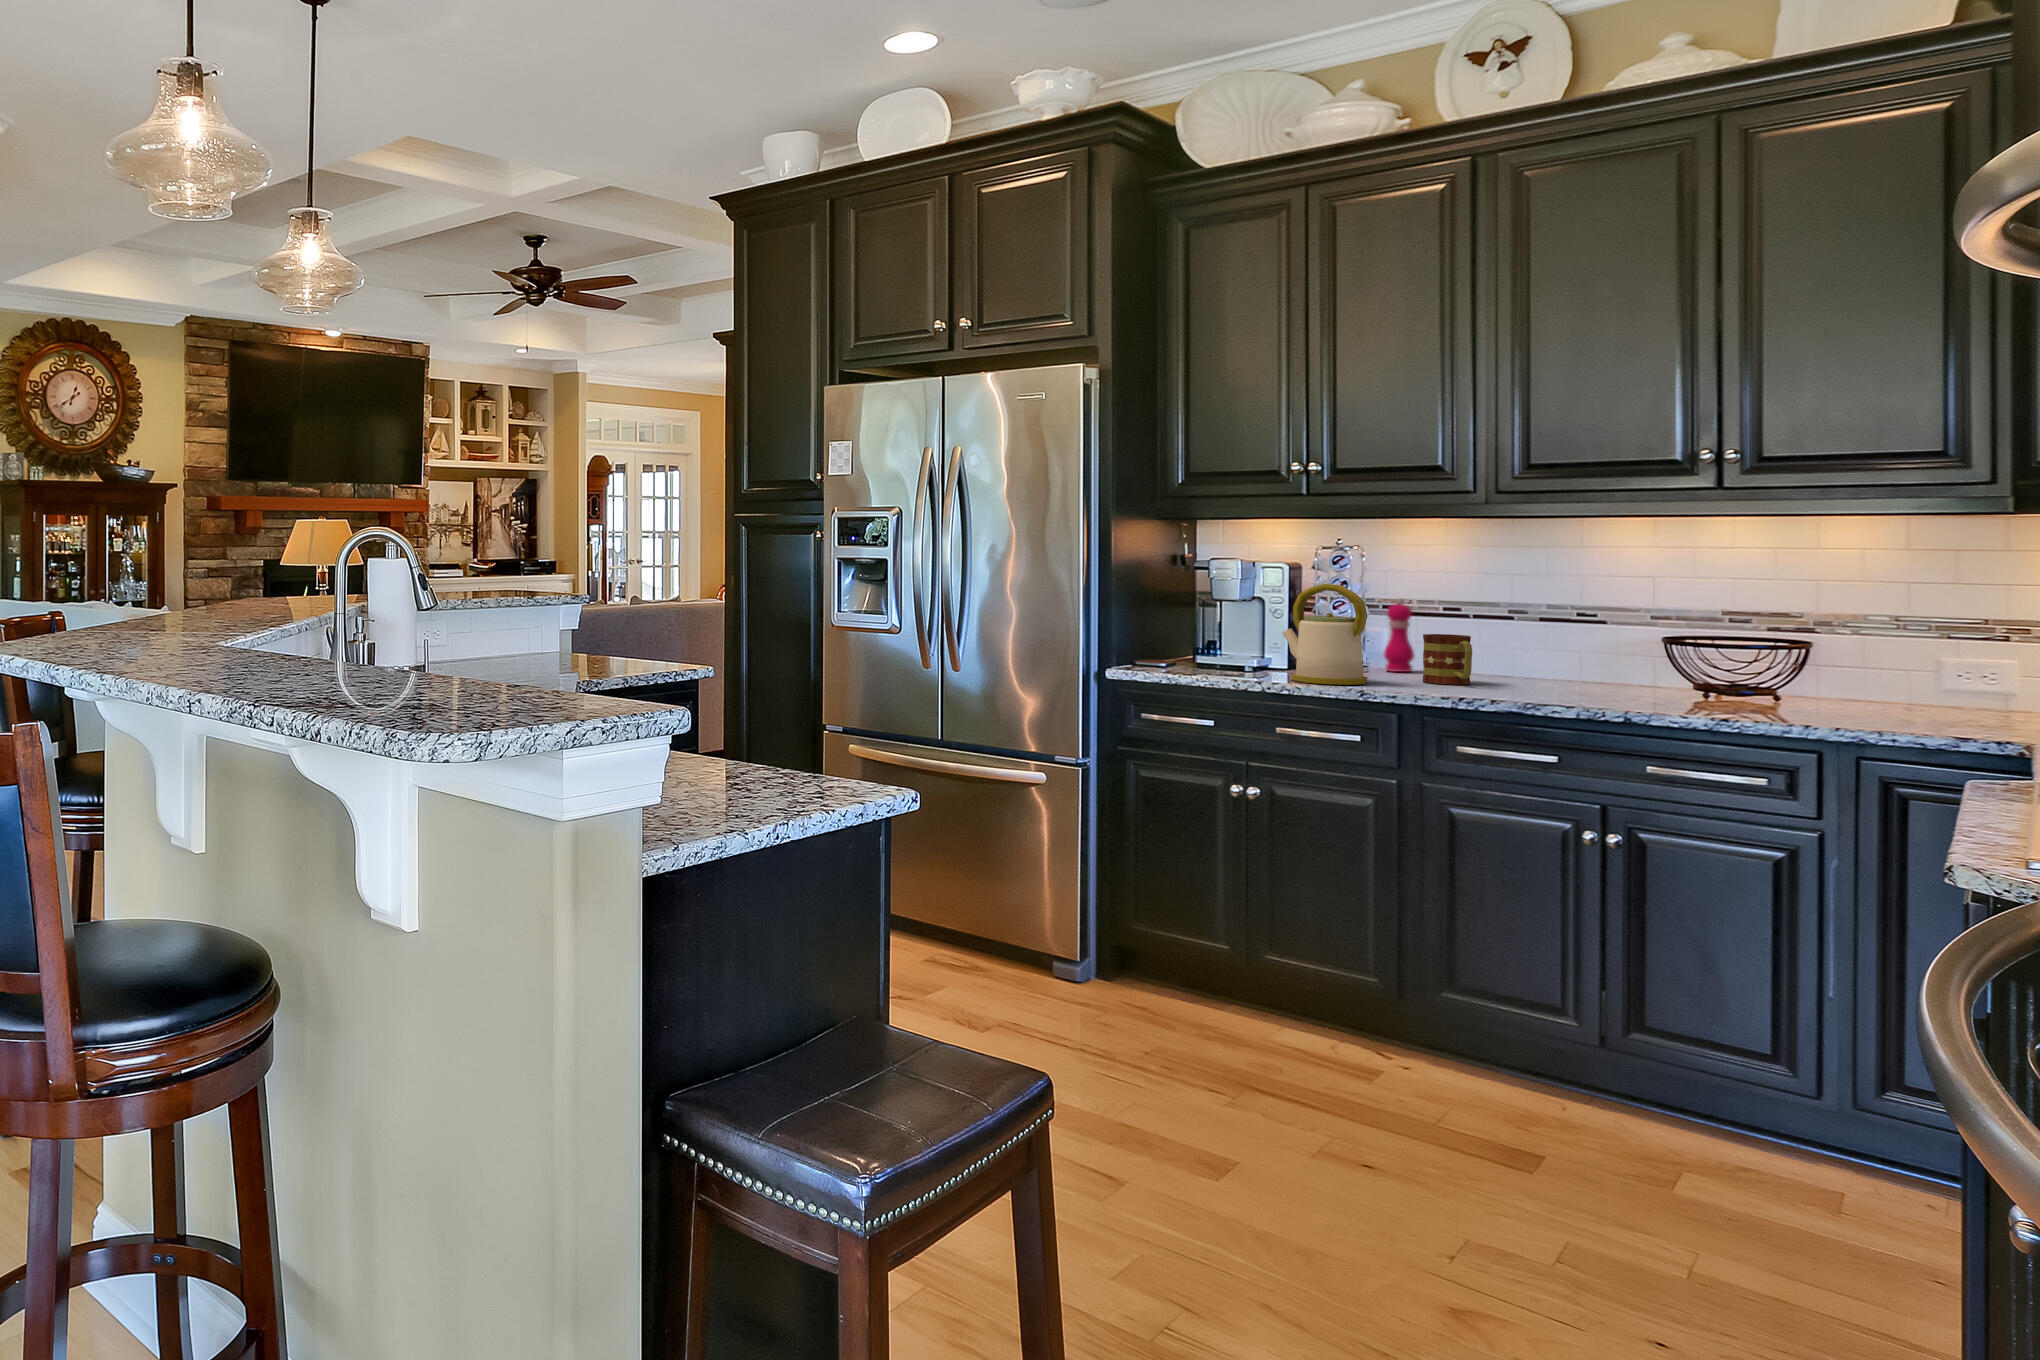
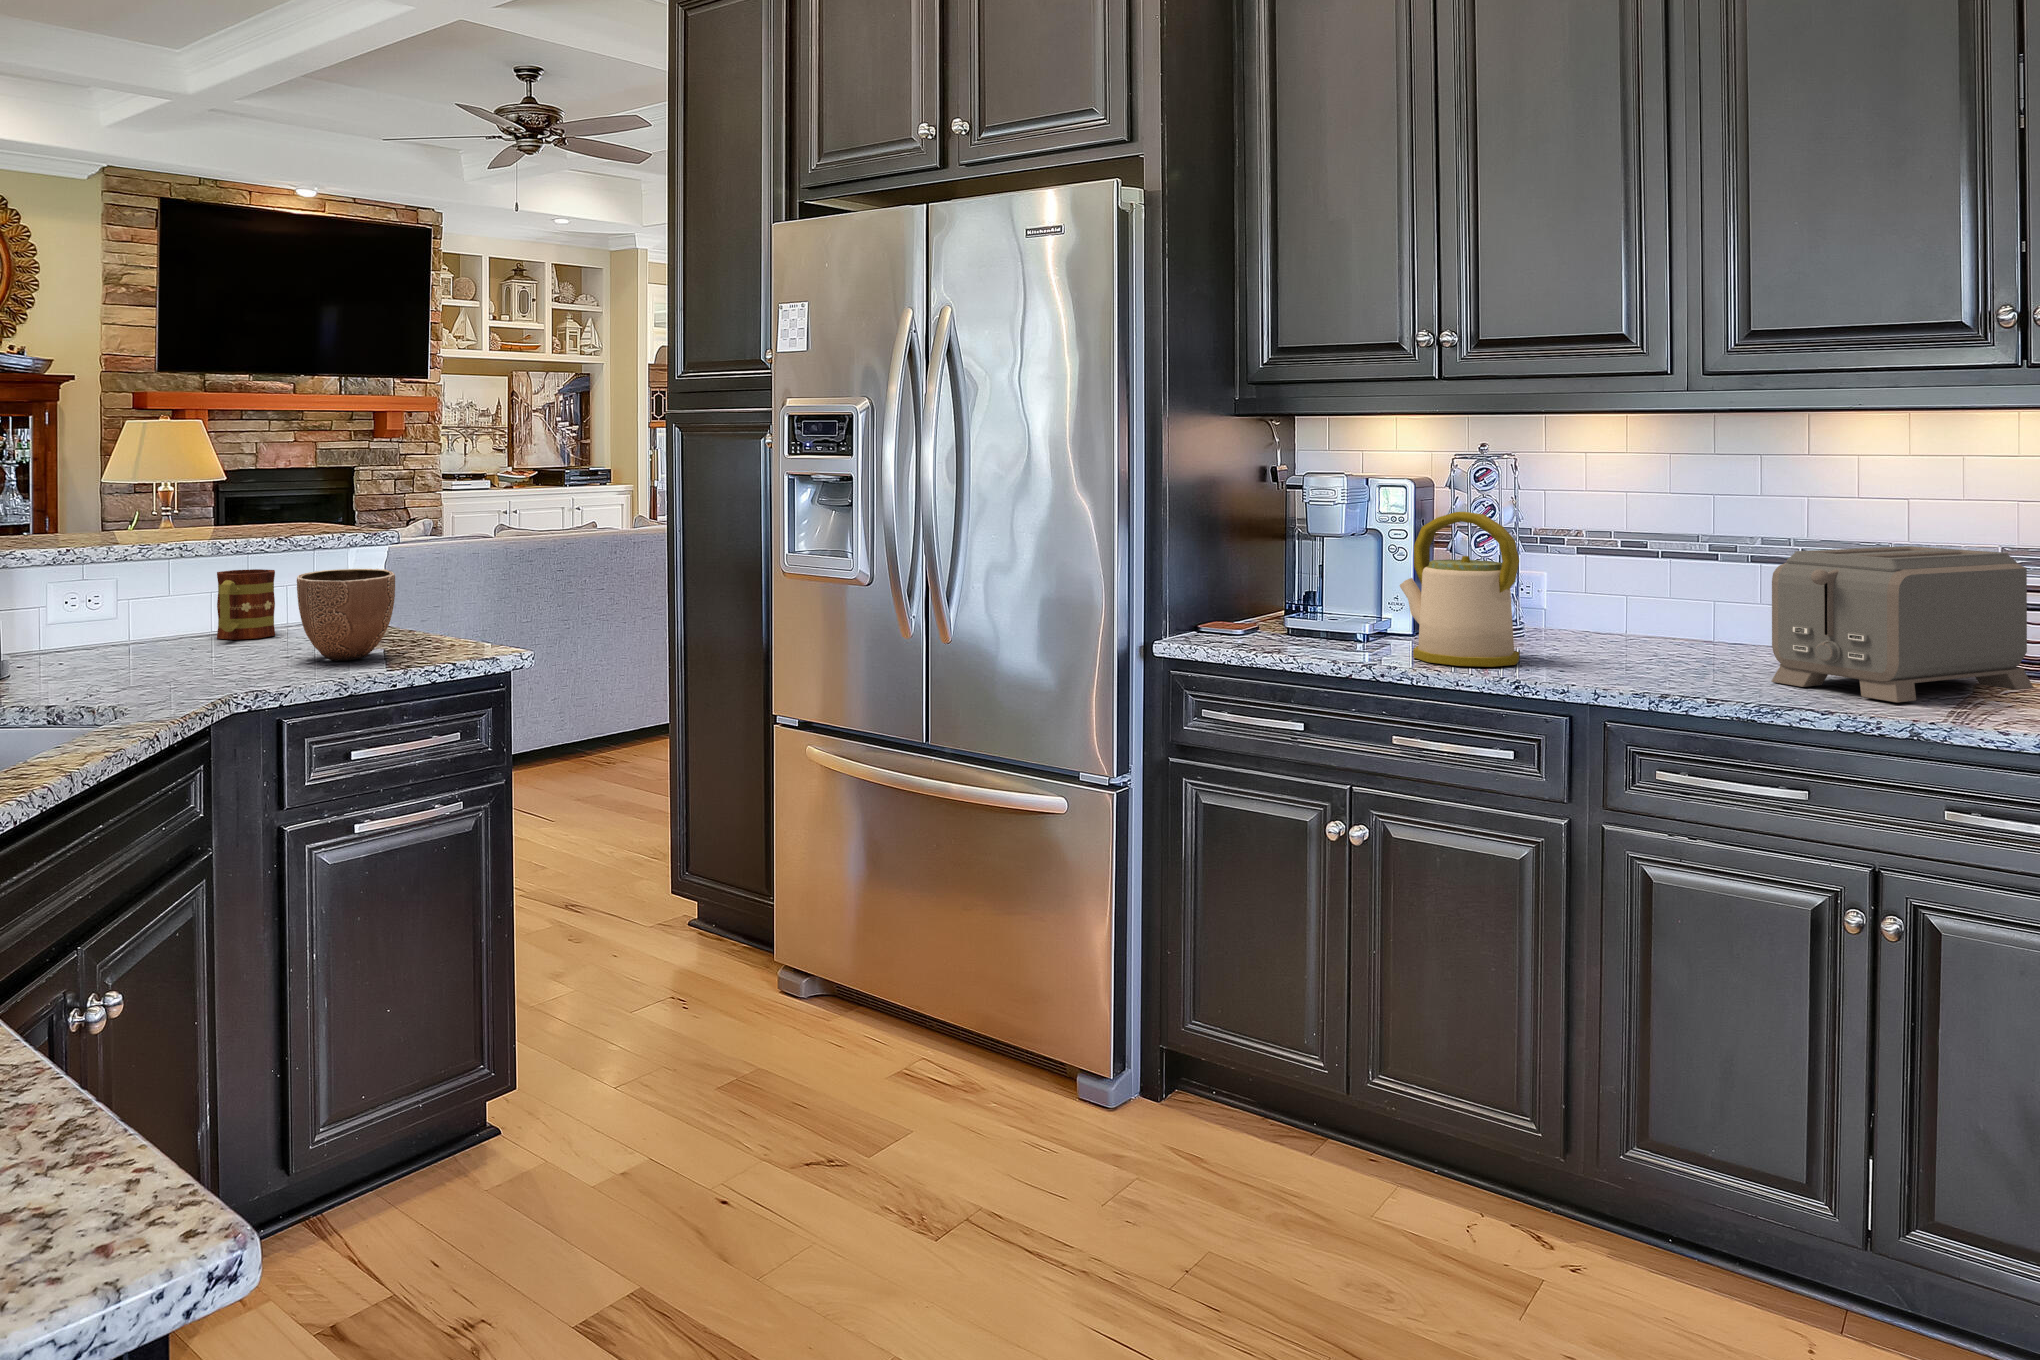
pepper mill: present [1384,598,1414,672] -> none [1541,528,1583,637]
toaster: none [1542,609,1725,704] -> present [1772,546,2034,702]
decorative bowl: none [560,614,618,670] -> present [297,569,395,661]
mug: present [1422,634,1472,685] -> present [217,569,275,640]

